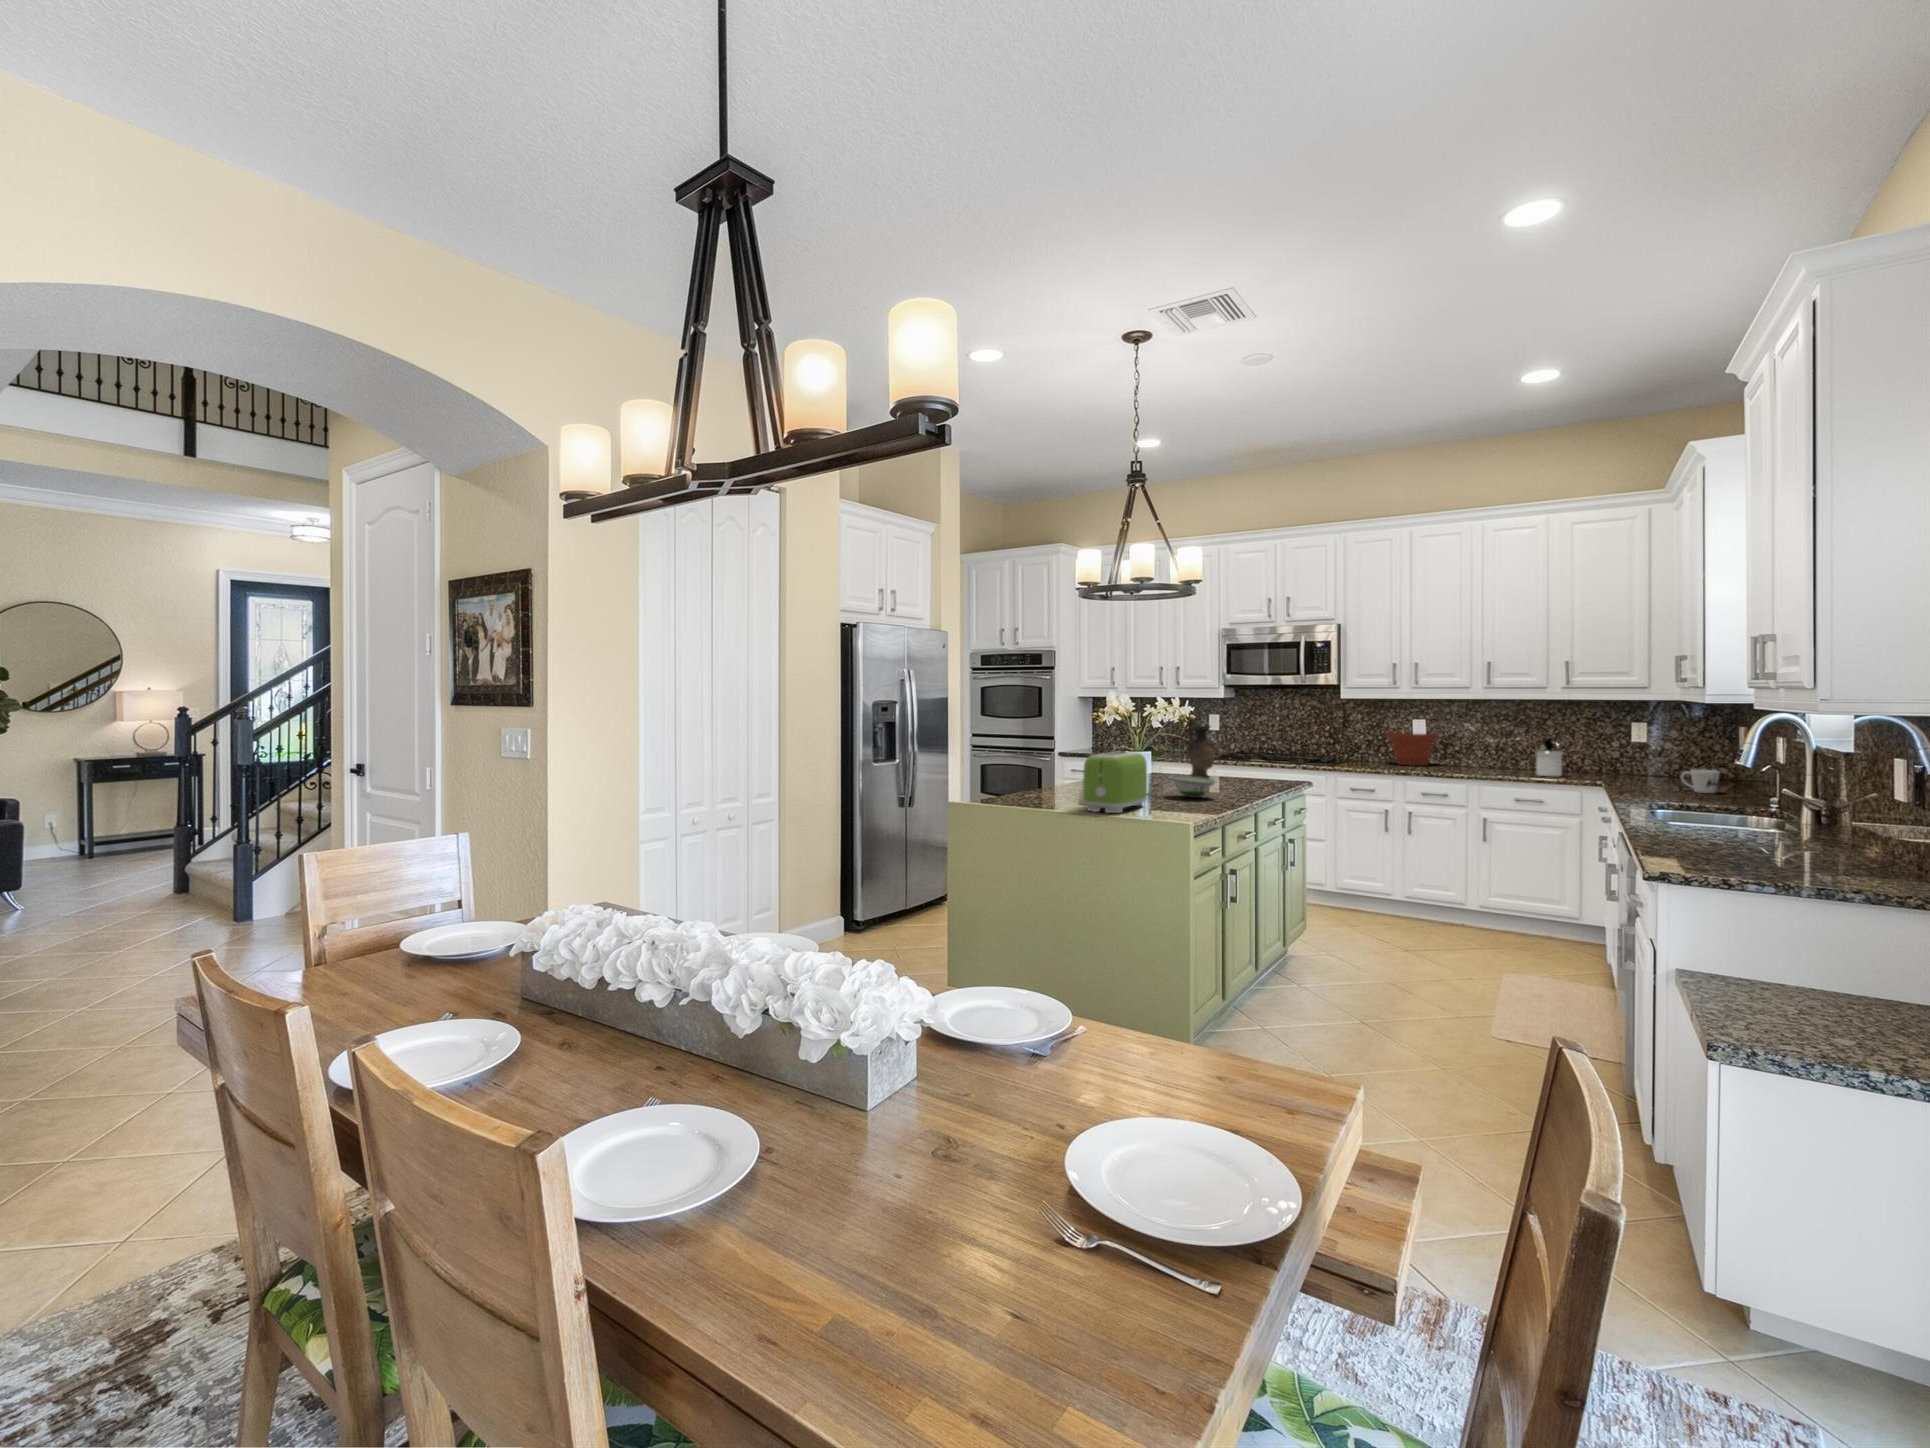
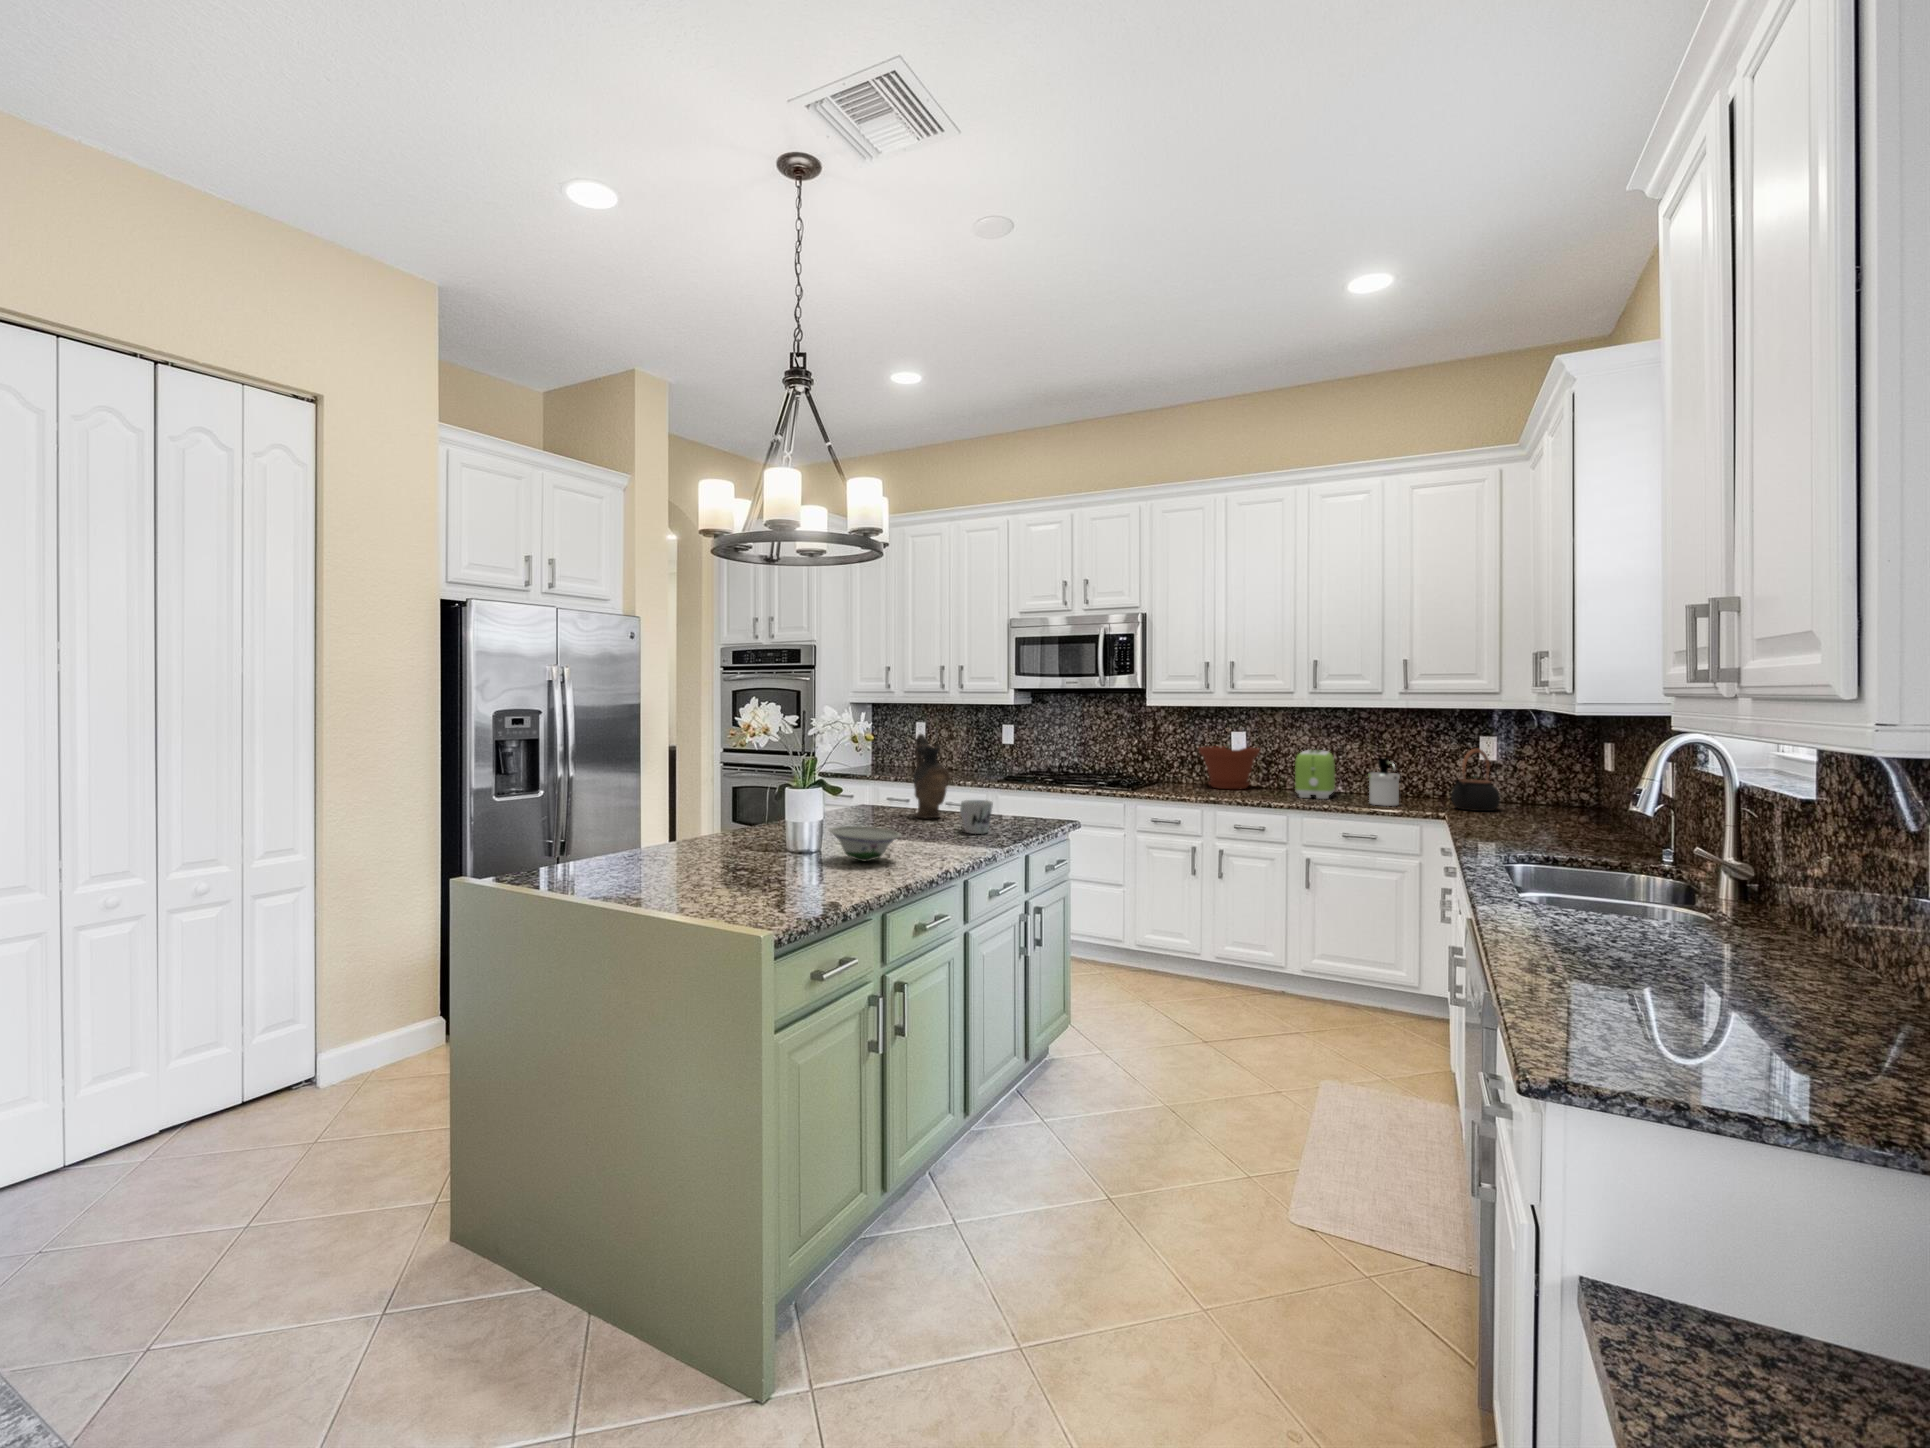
teapot: none [1606,731,1648,780] -> present [1451,749,1500,811]
toaster: present [1083,752,1147,813] -> present [1295,750,1335,799]
mug: present [1681,770,1720,793] -> present [960,800,993,834]

